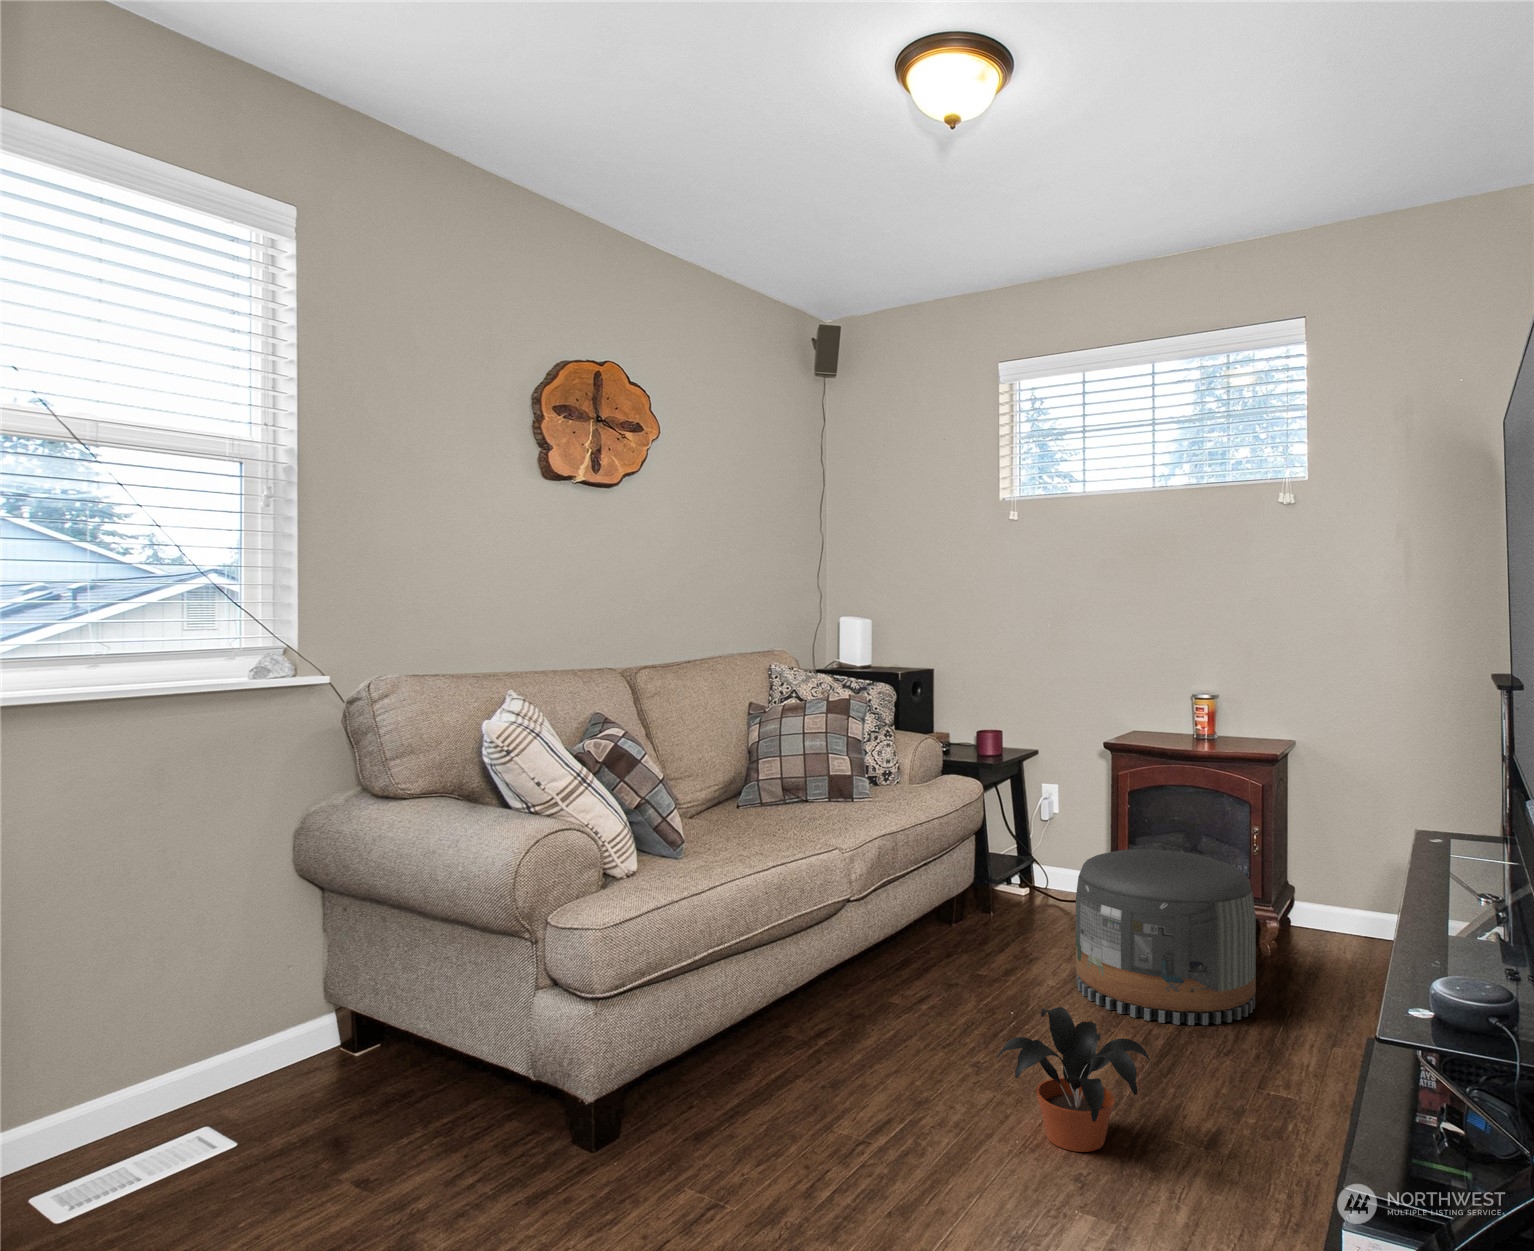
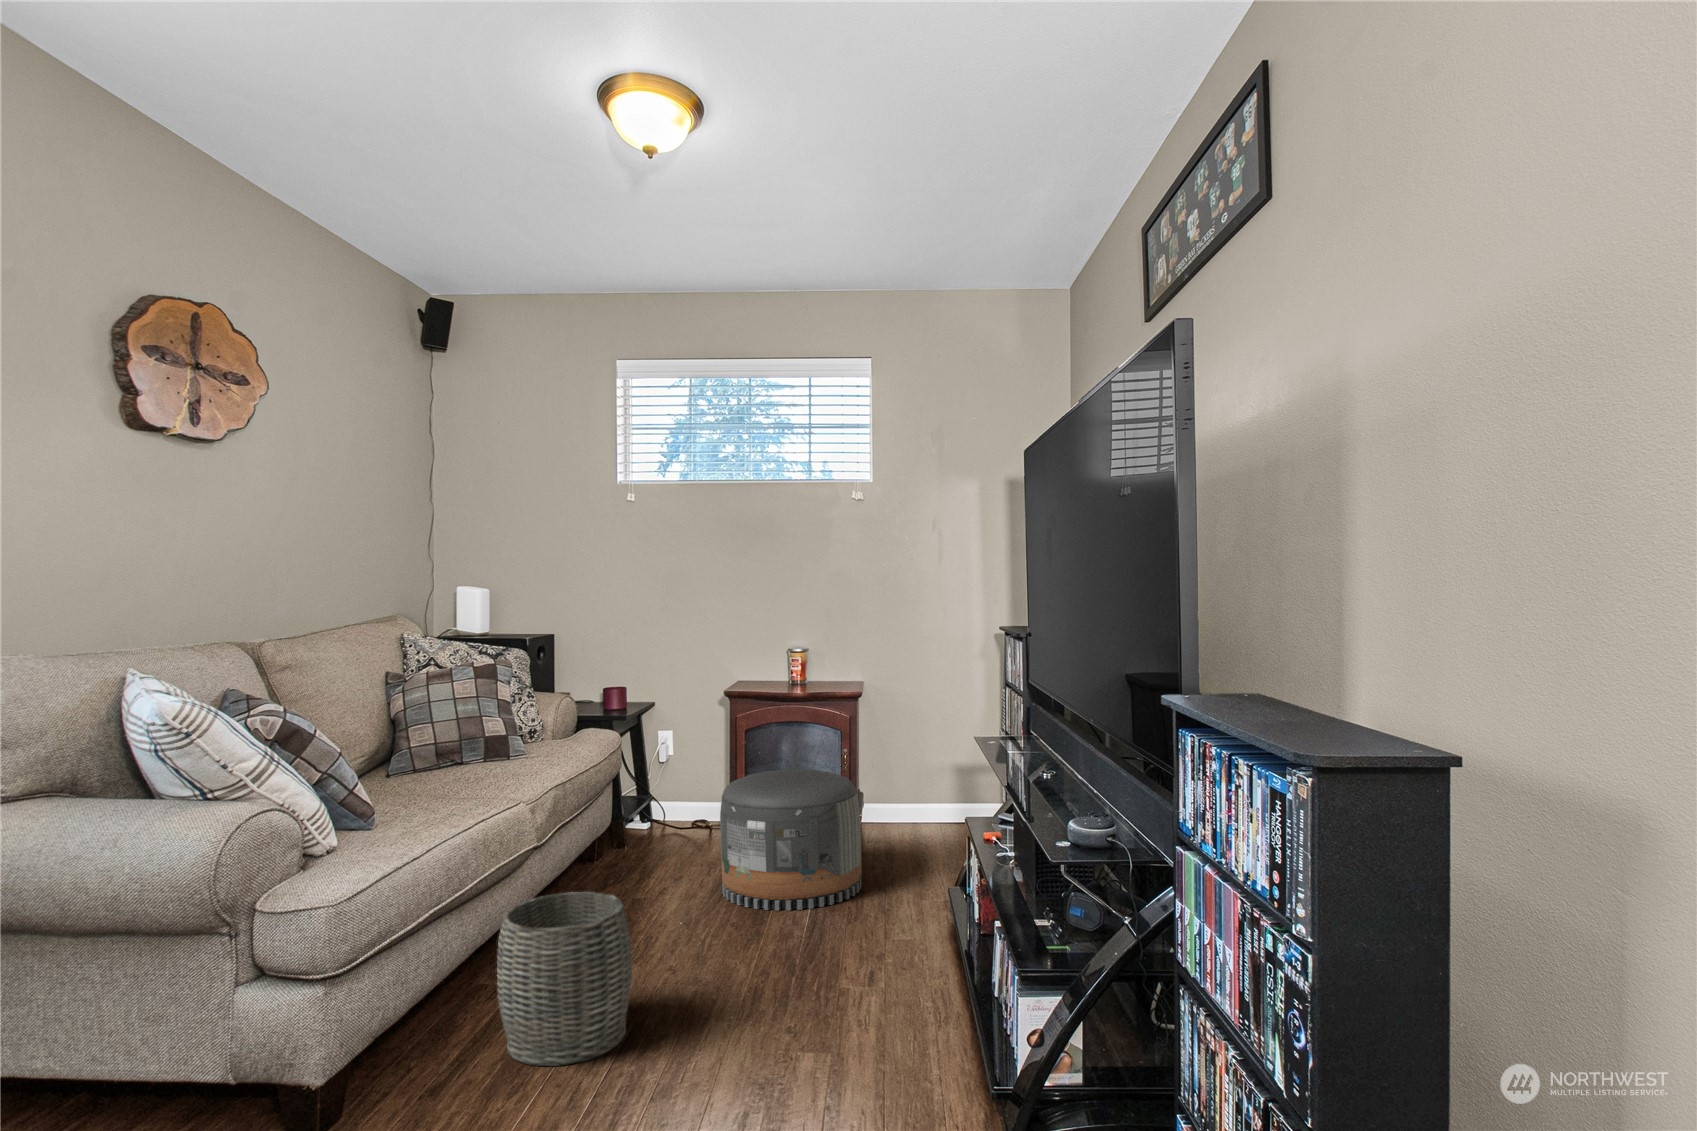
woven basket: none [771,955,911,1145] -> present [497,892,632,1066]
potted plant: present [997,1007,1152,1152] -> none [705,902,825,1015]

